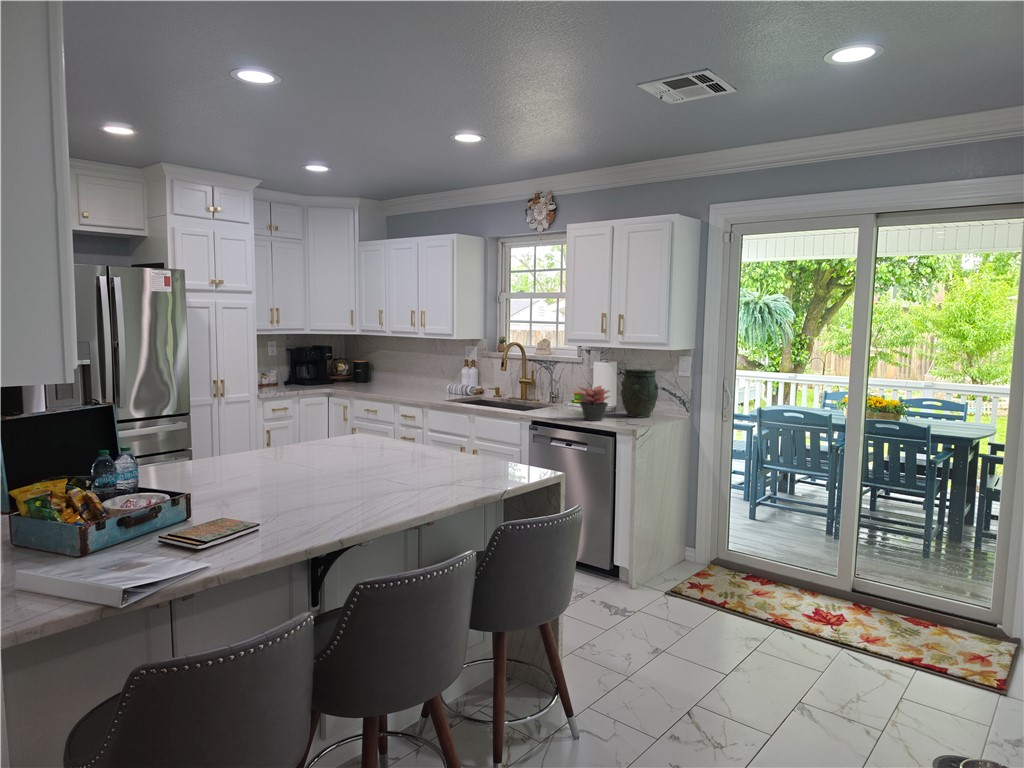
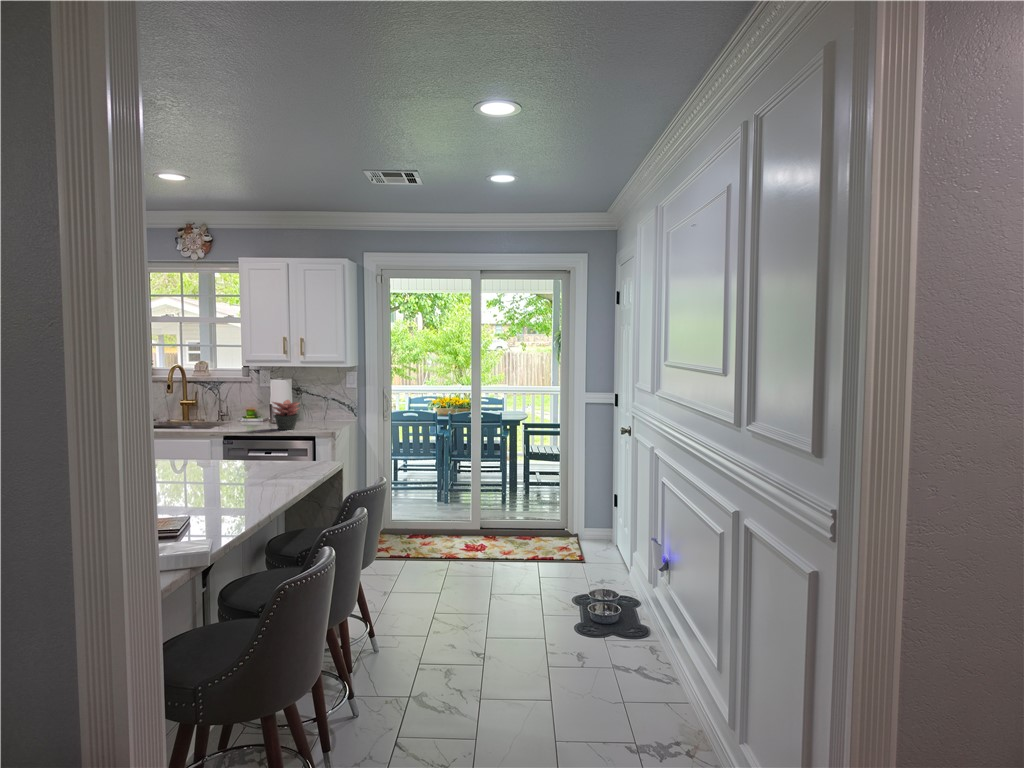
vase: present [621,369,658,417] -> none [300,384,332,424]

